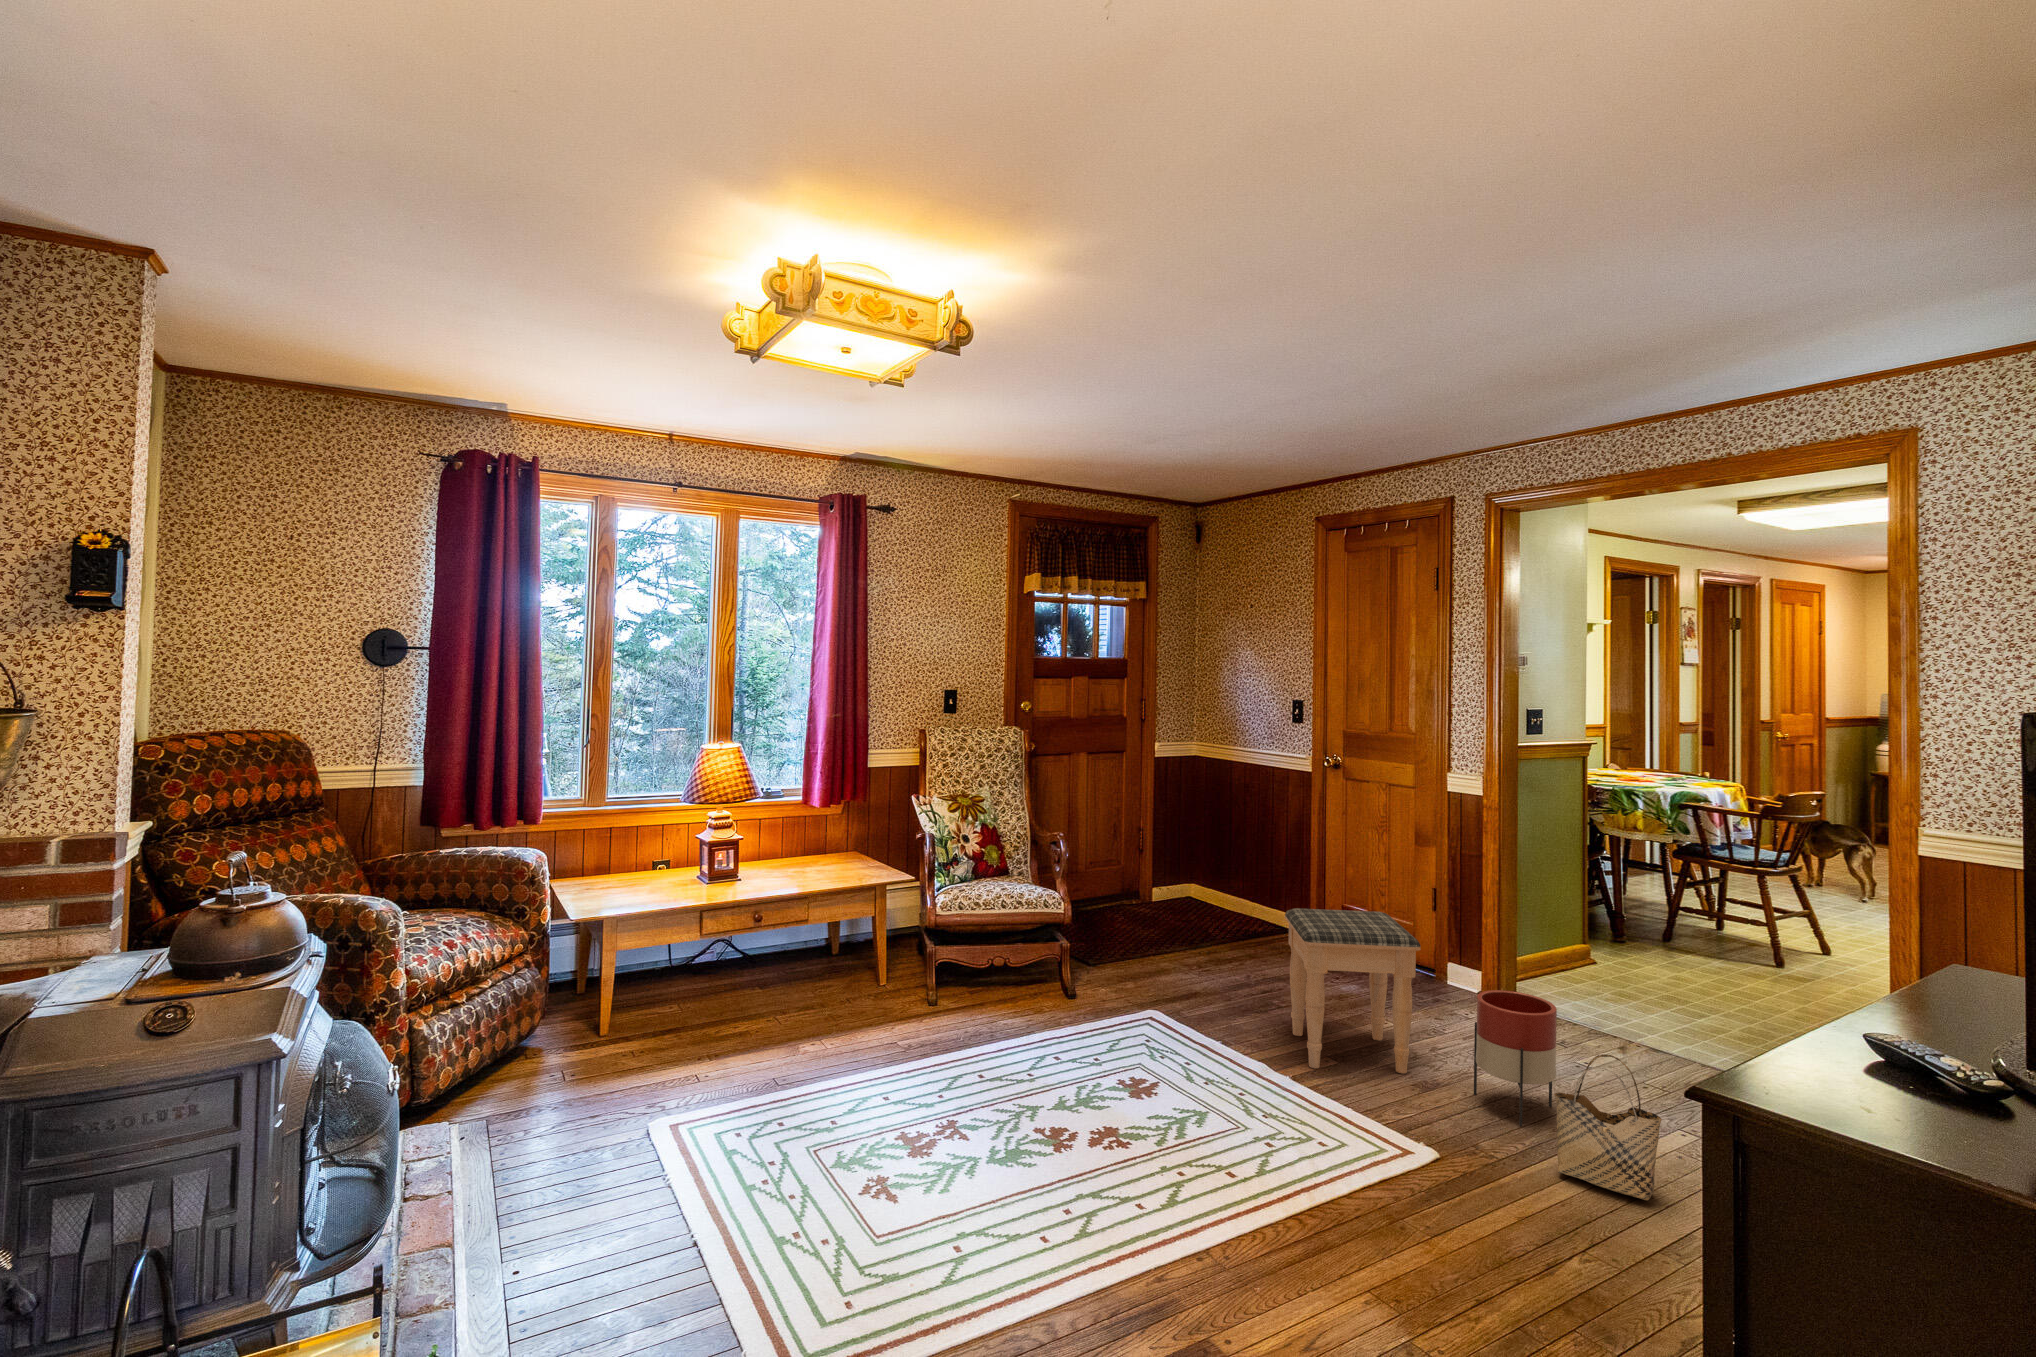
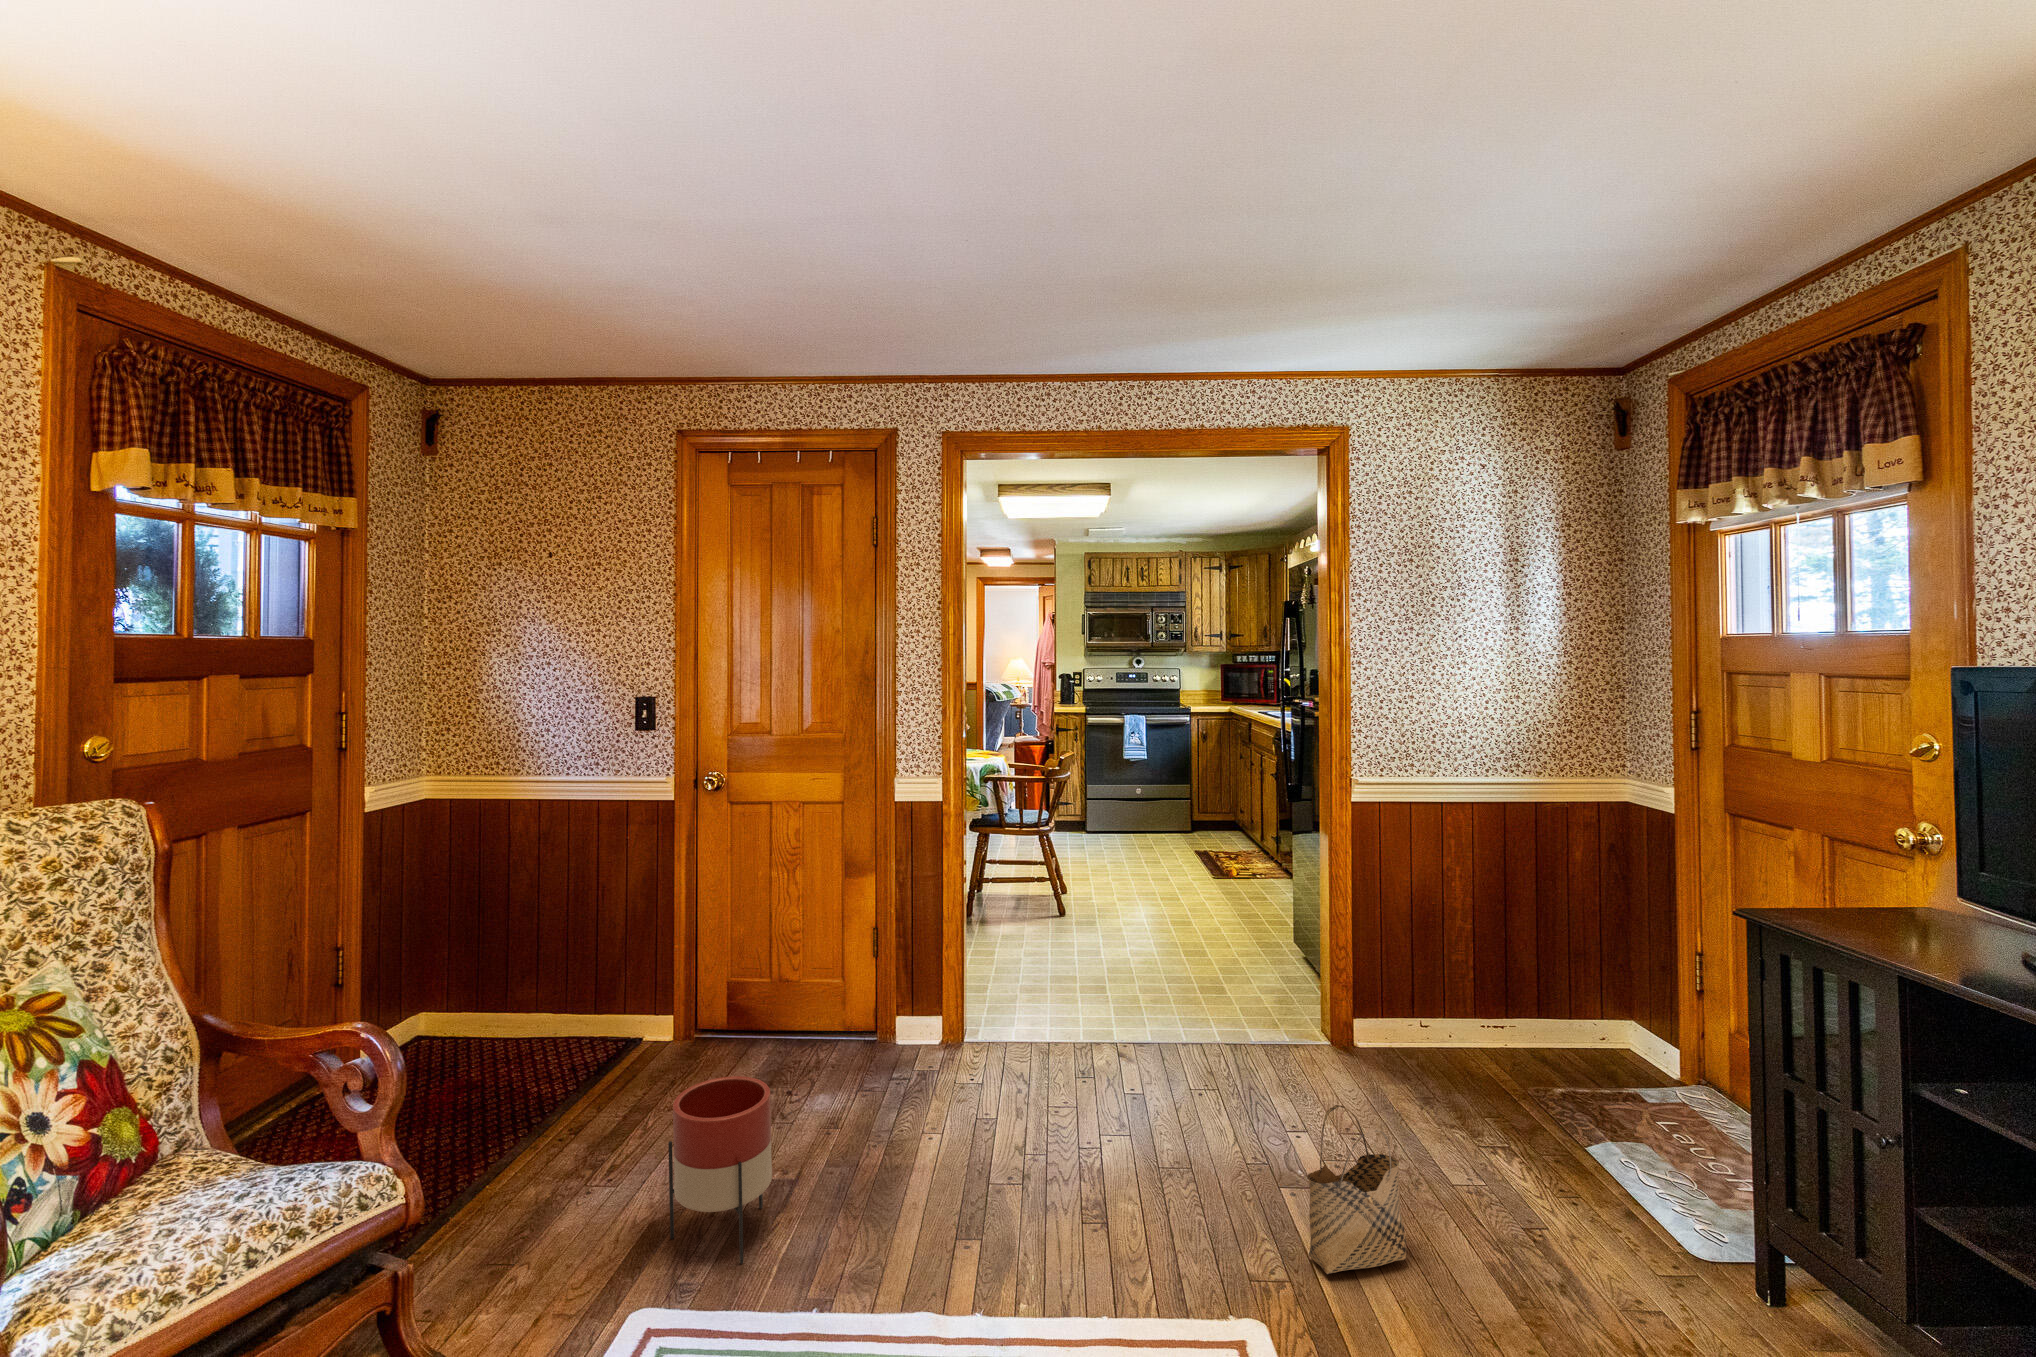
footstool: present [1285,908,1421,1073] -> none [849,995,1065,1277]
planter: present [1474,990,1557,1126] -> present [668,1076,772,1264]

